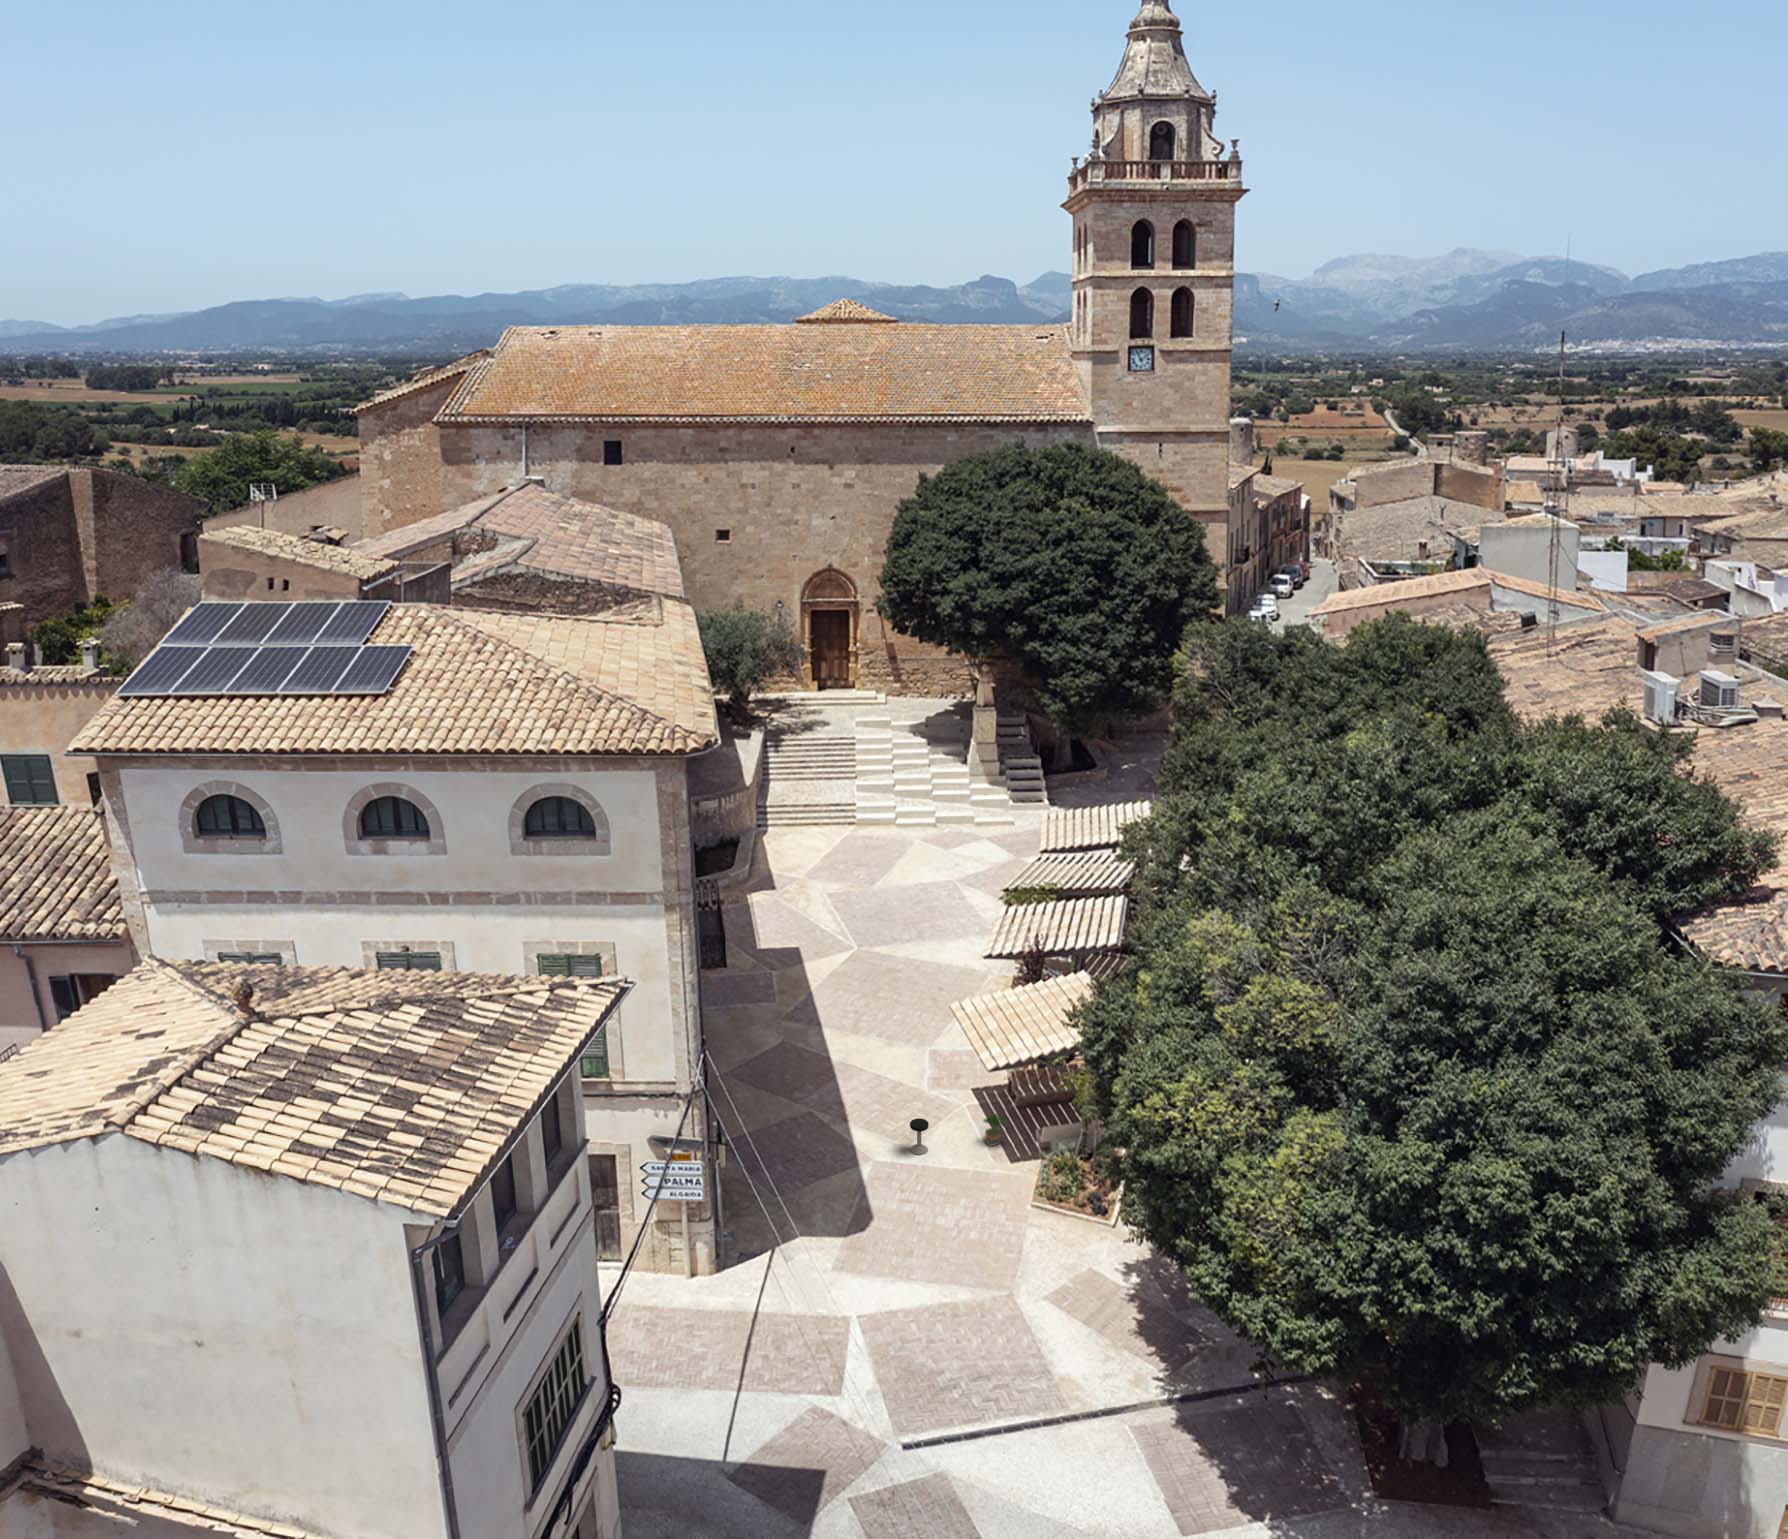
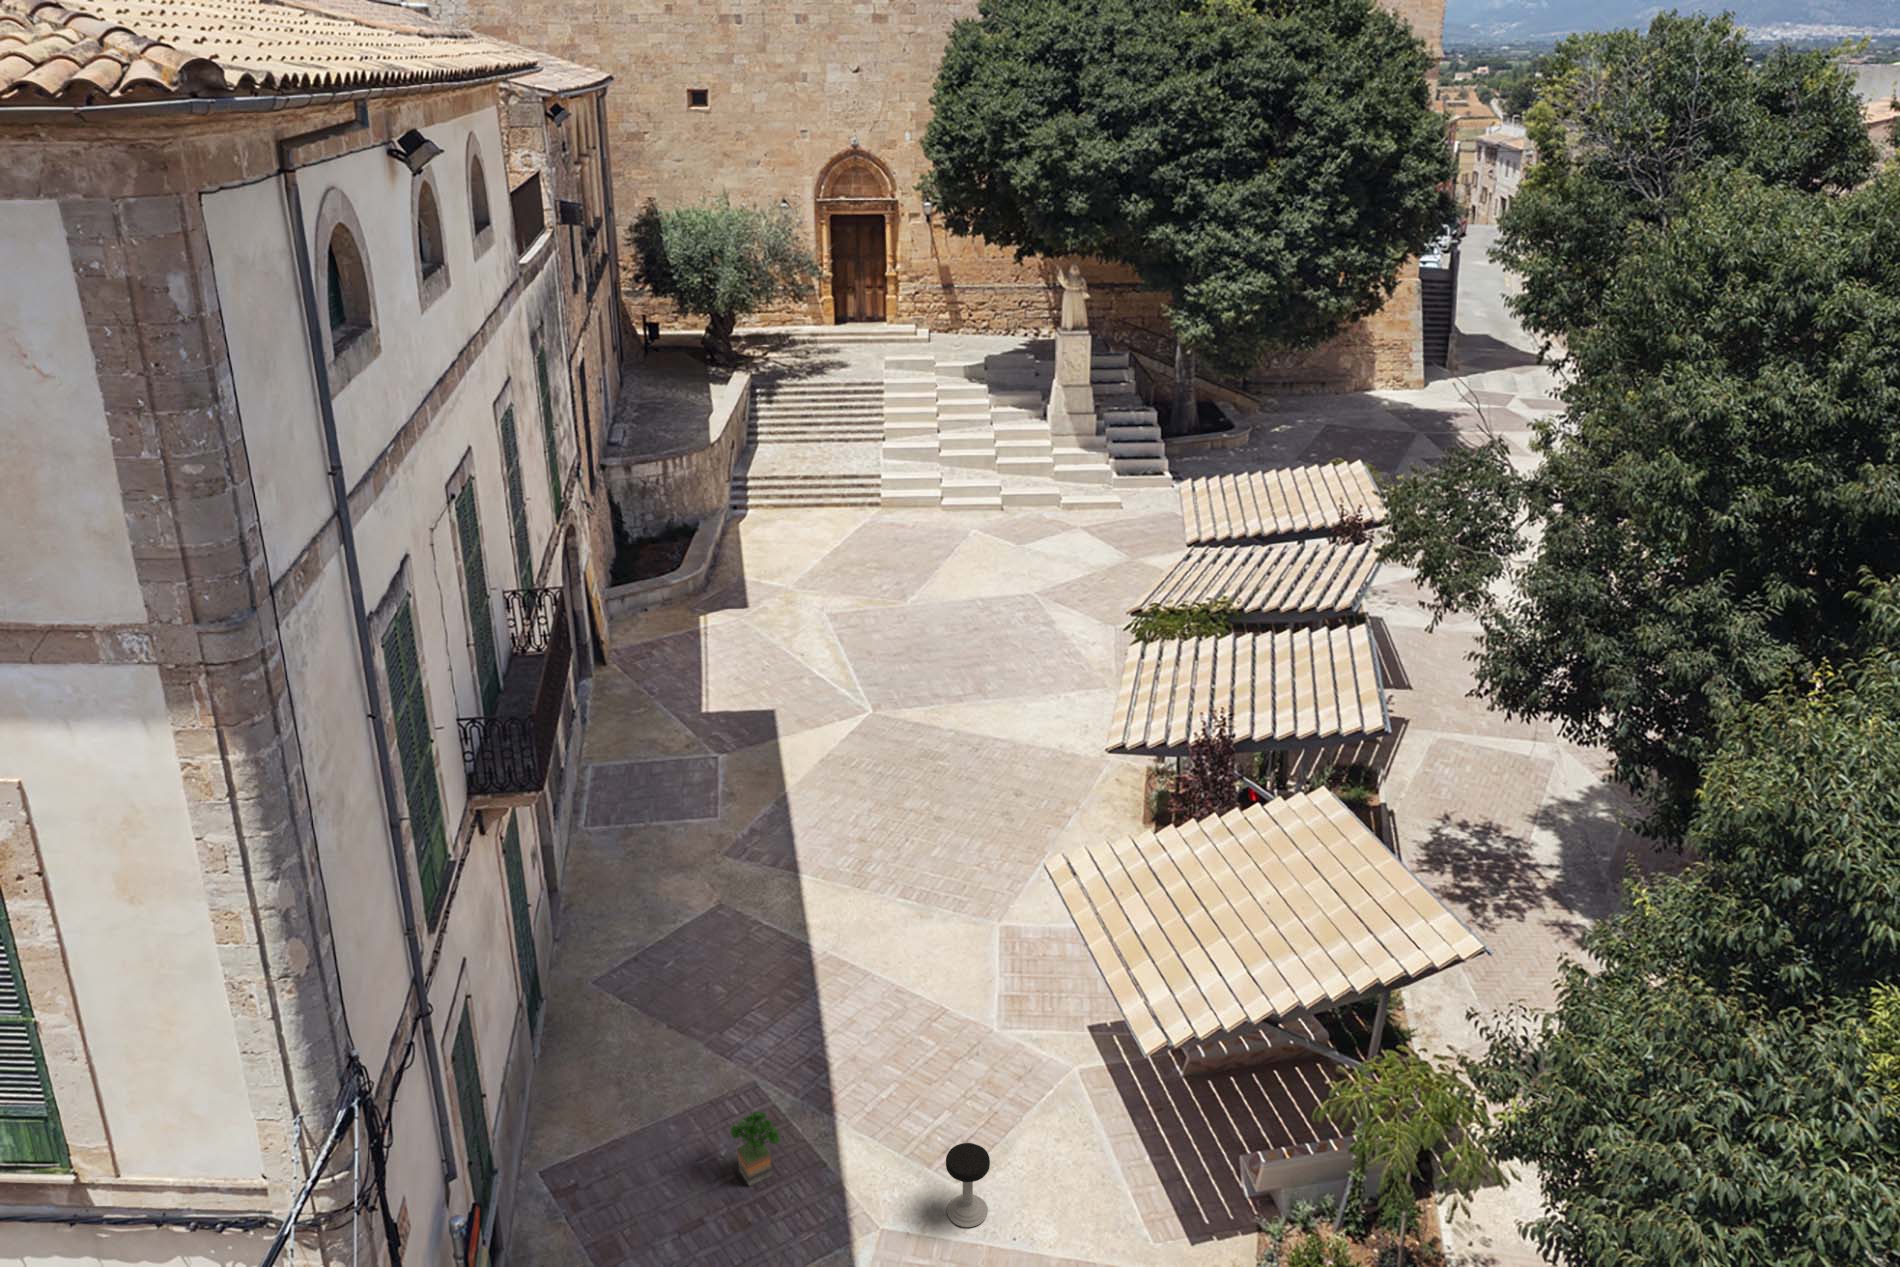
potted tree: present [984,1113,1005,1146] -> present [731,1111,780,1186]

